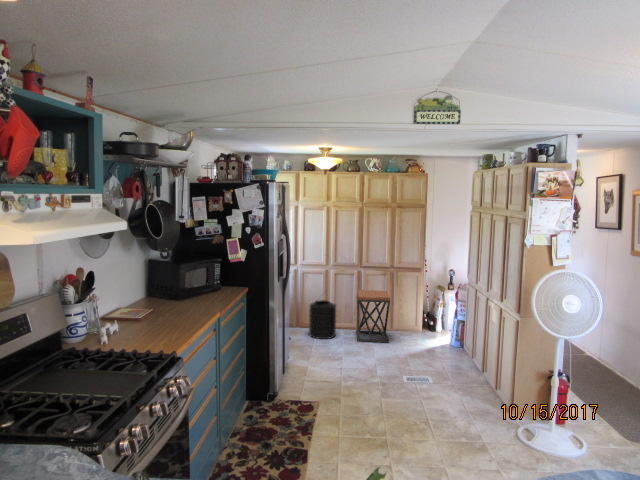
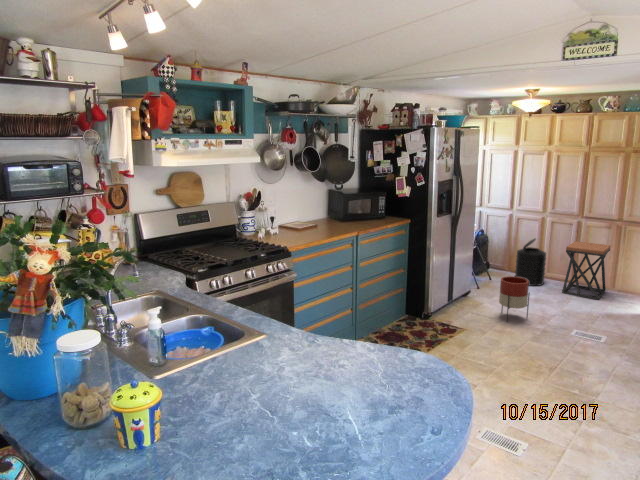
planter: none [330,335,358,385] -> present [499,276,530,320]

